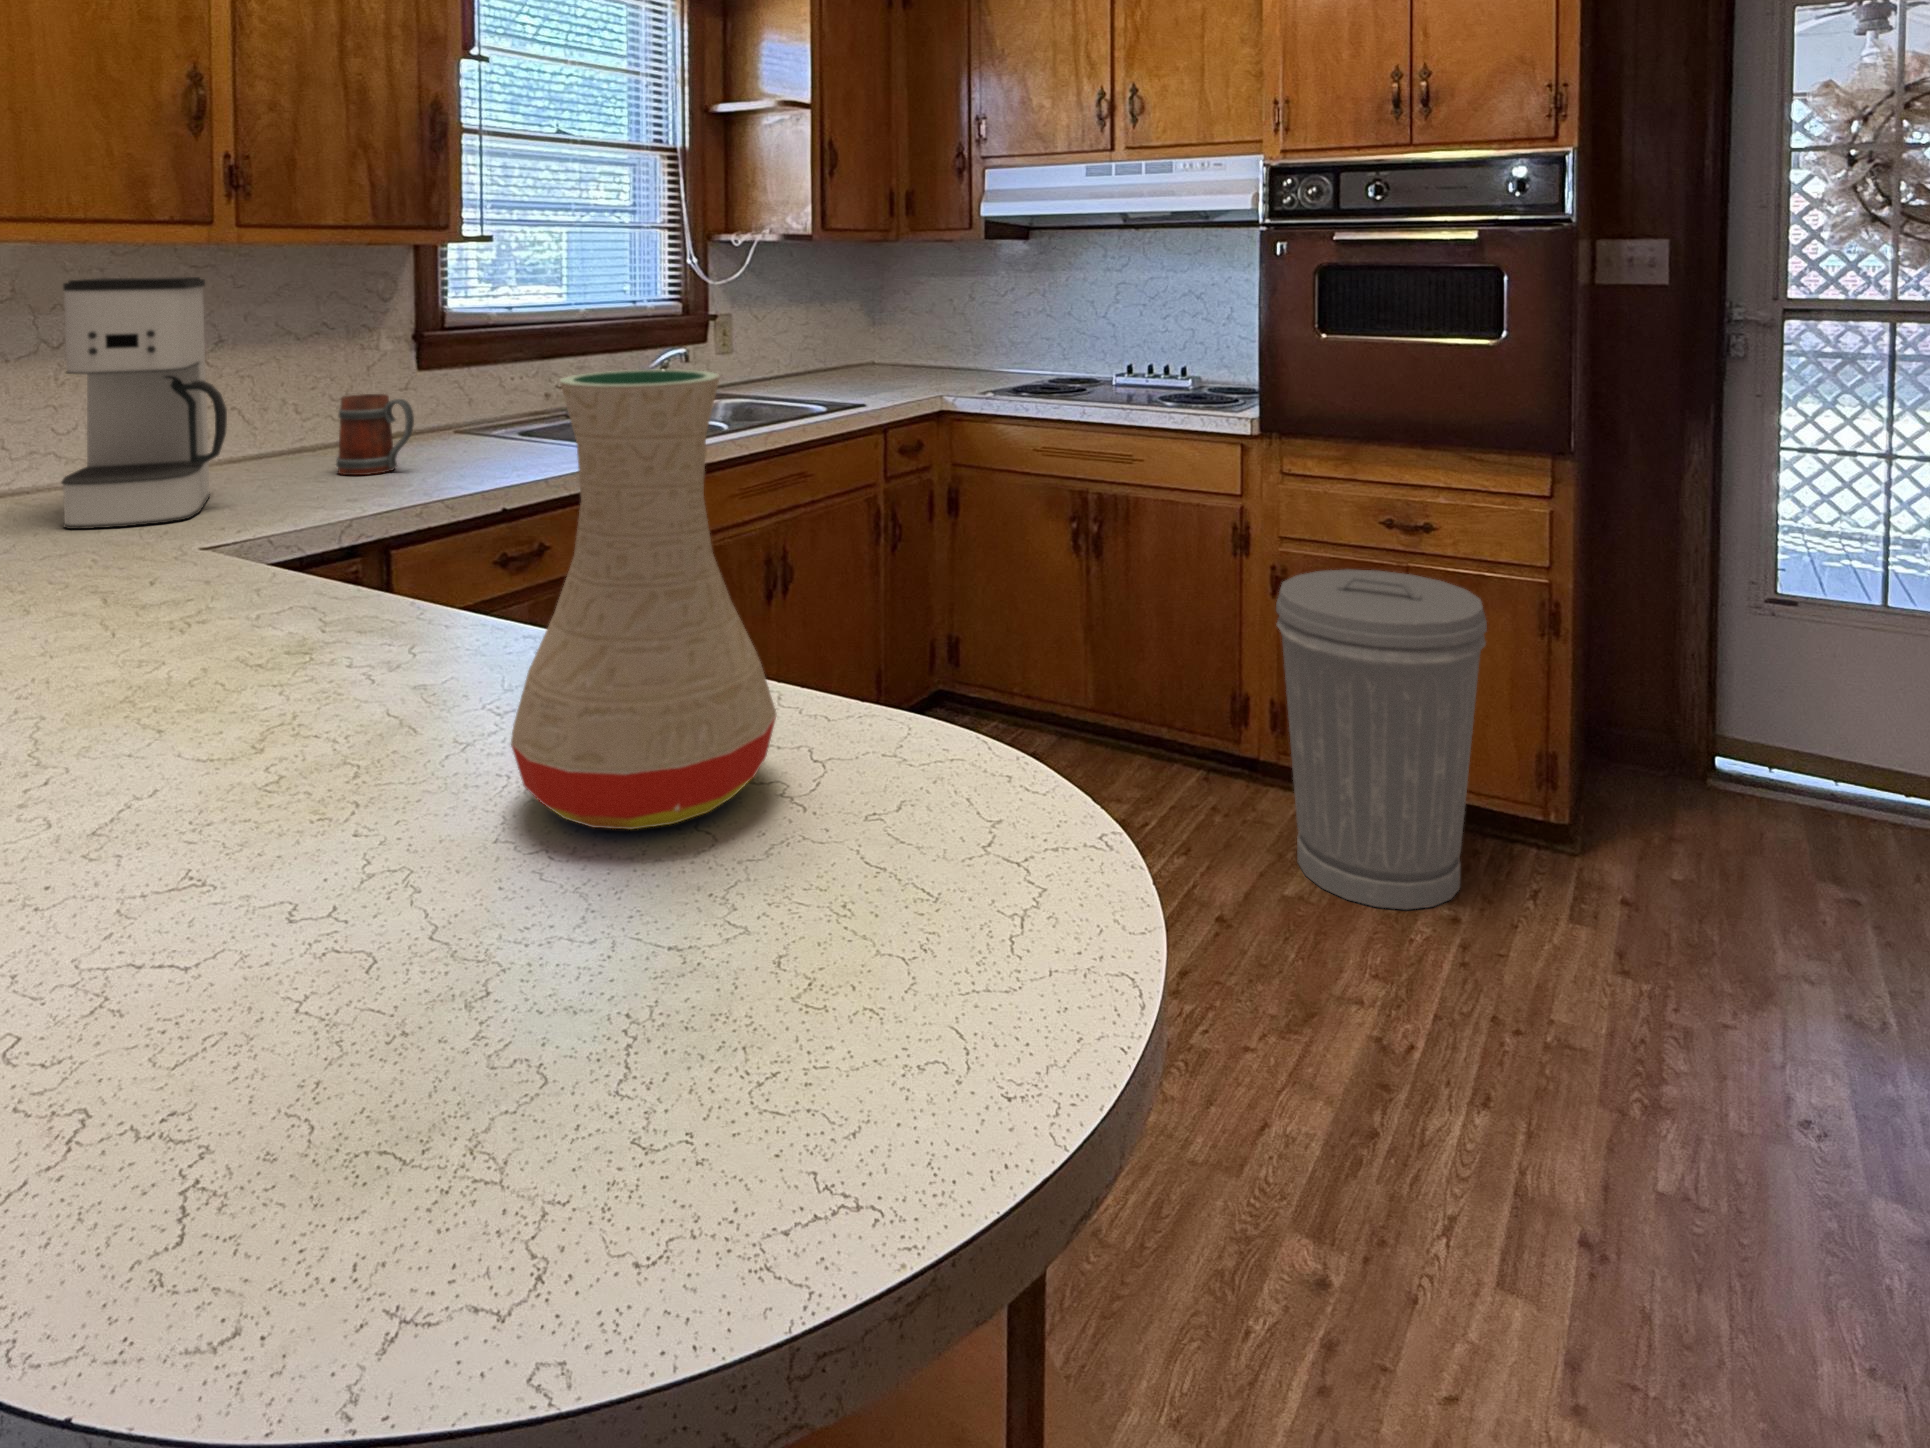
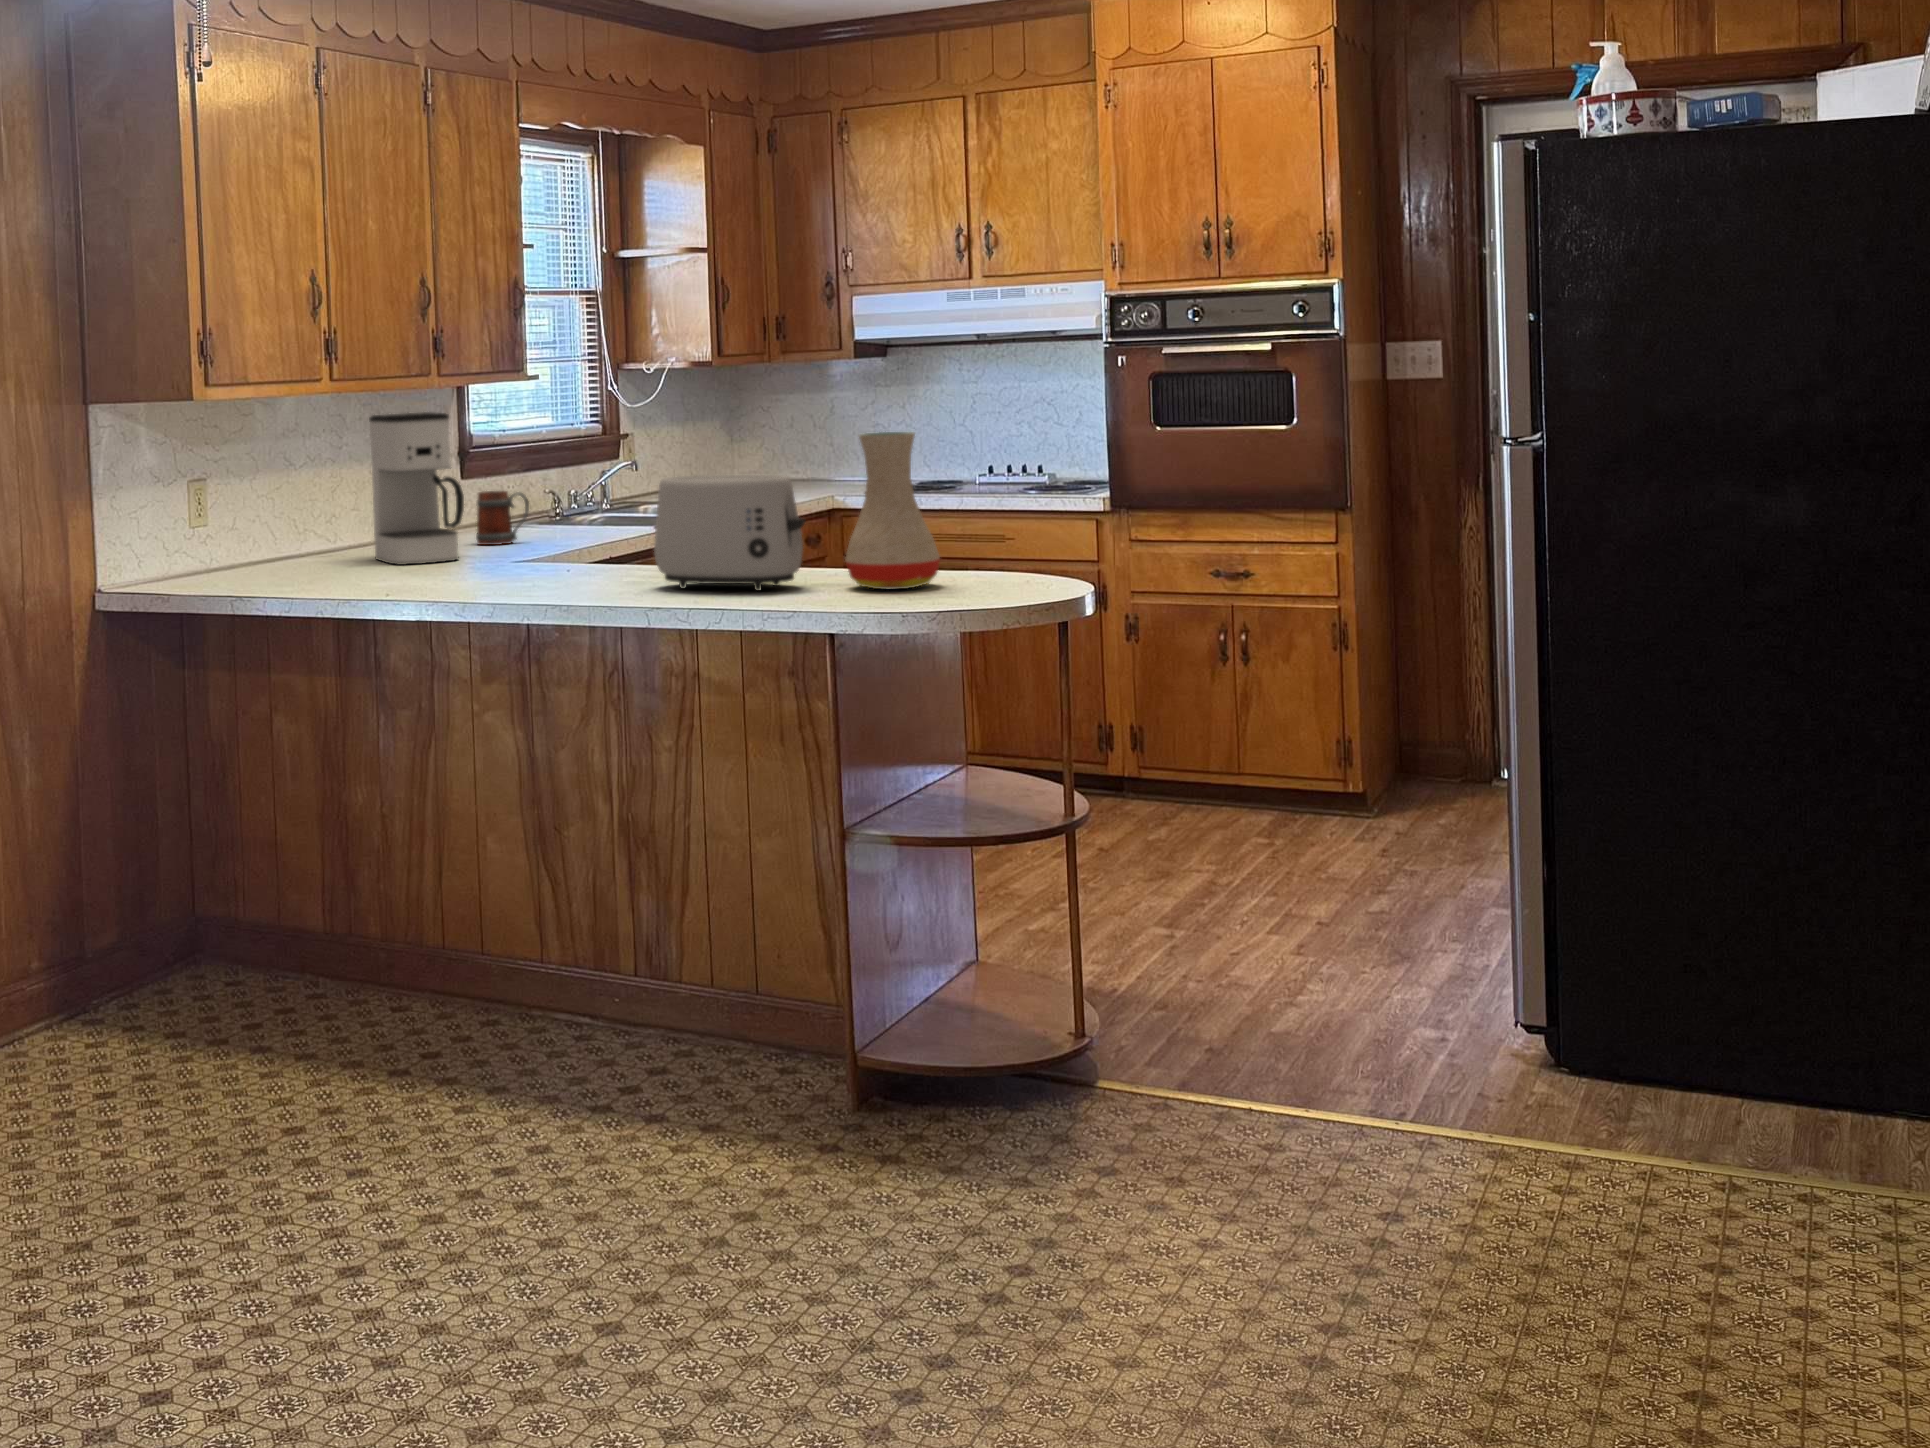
toaster: none [123,444,458,780] -> present [654,475,805,591]
trash can: present [1276,570,1487,909] -> none [1130,607,1285,840]

